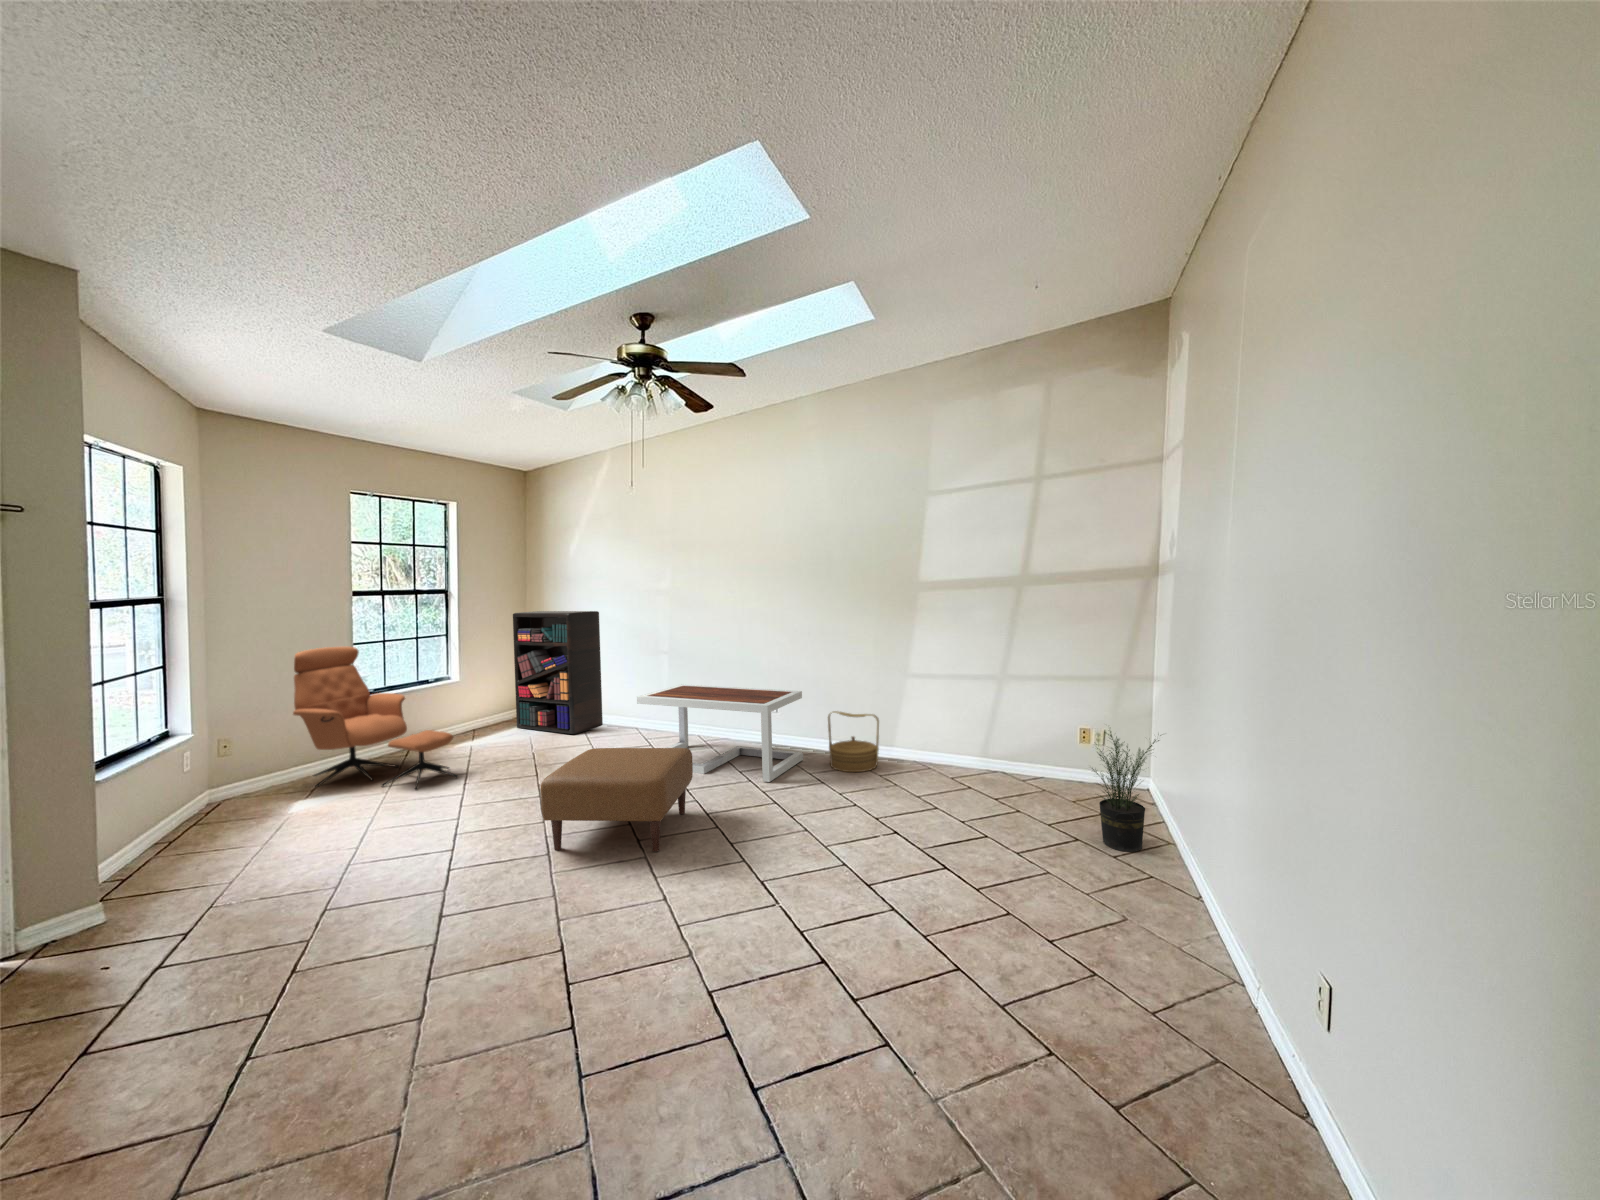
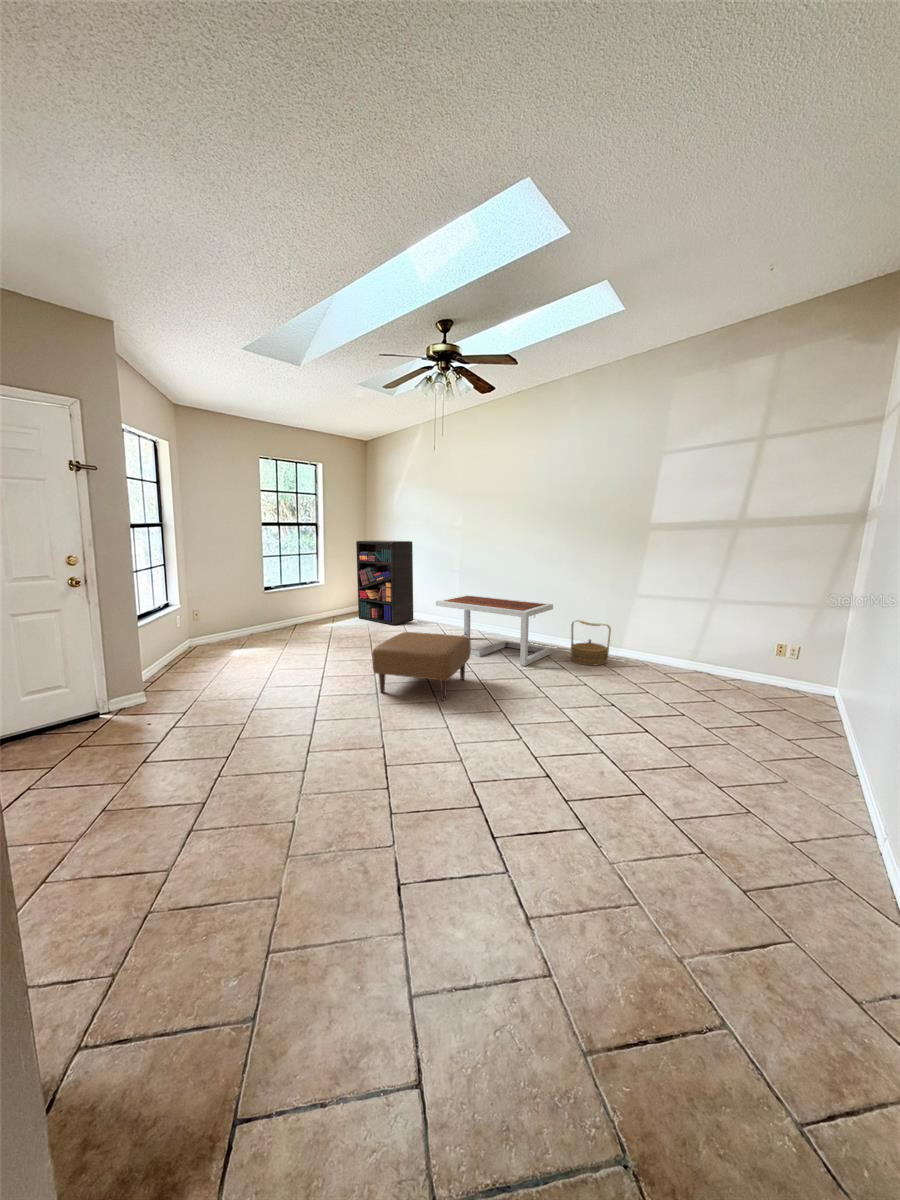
armchair: present [293,647,458,788] -> none [230,558,324,650]
potted plant: present [1092,731,1161,852] -> none [774,641,852,741]

